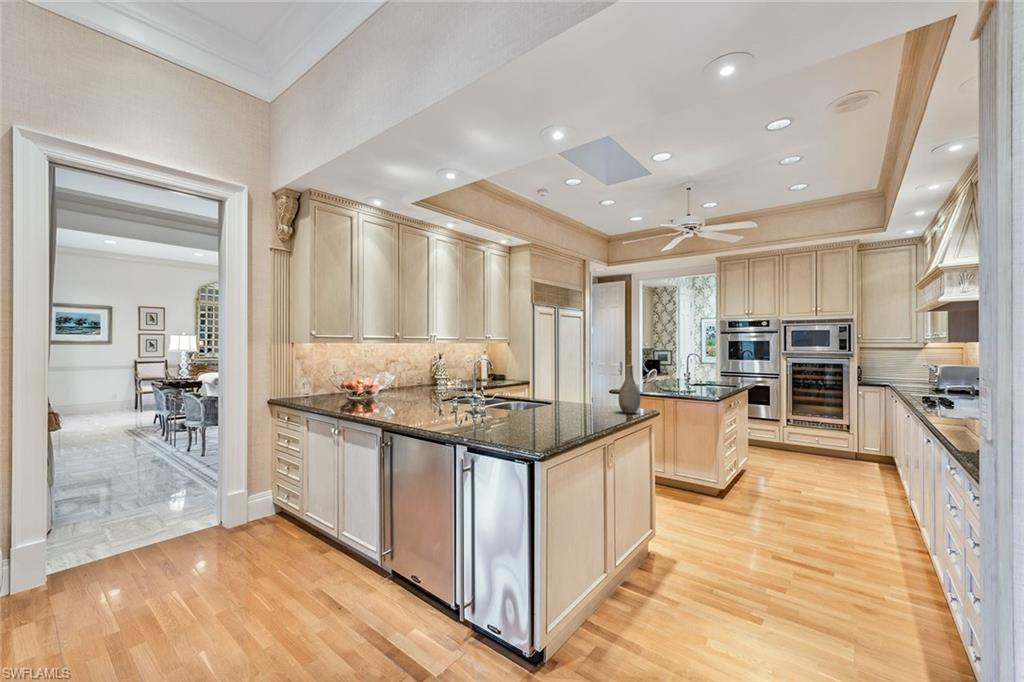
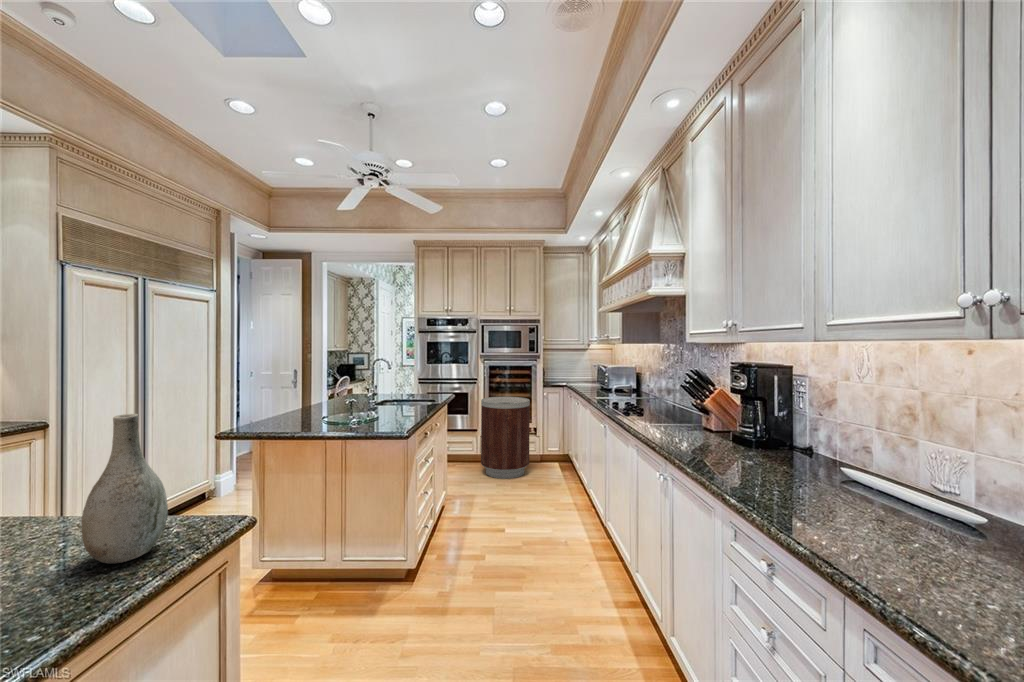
trash can: none [783,391,839,466] -> present [481,397,530,479]

